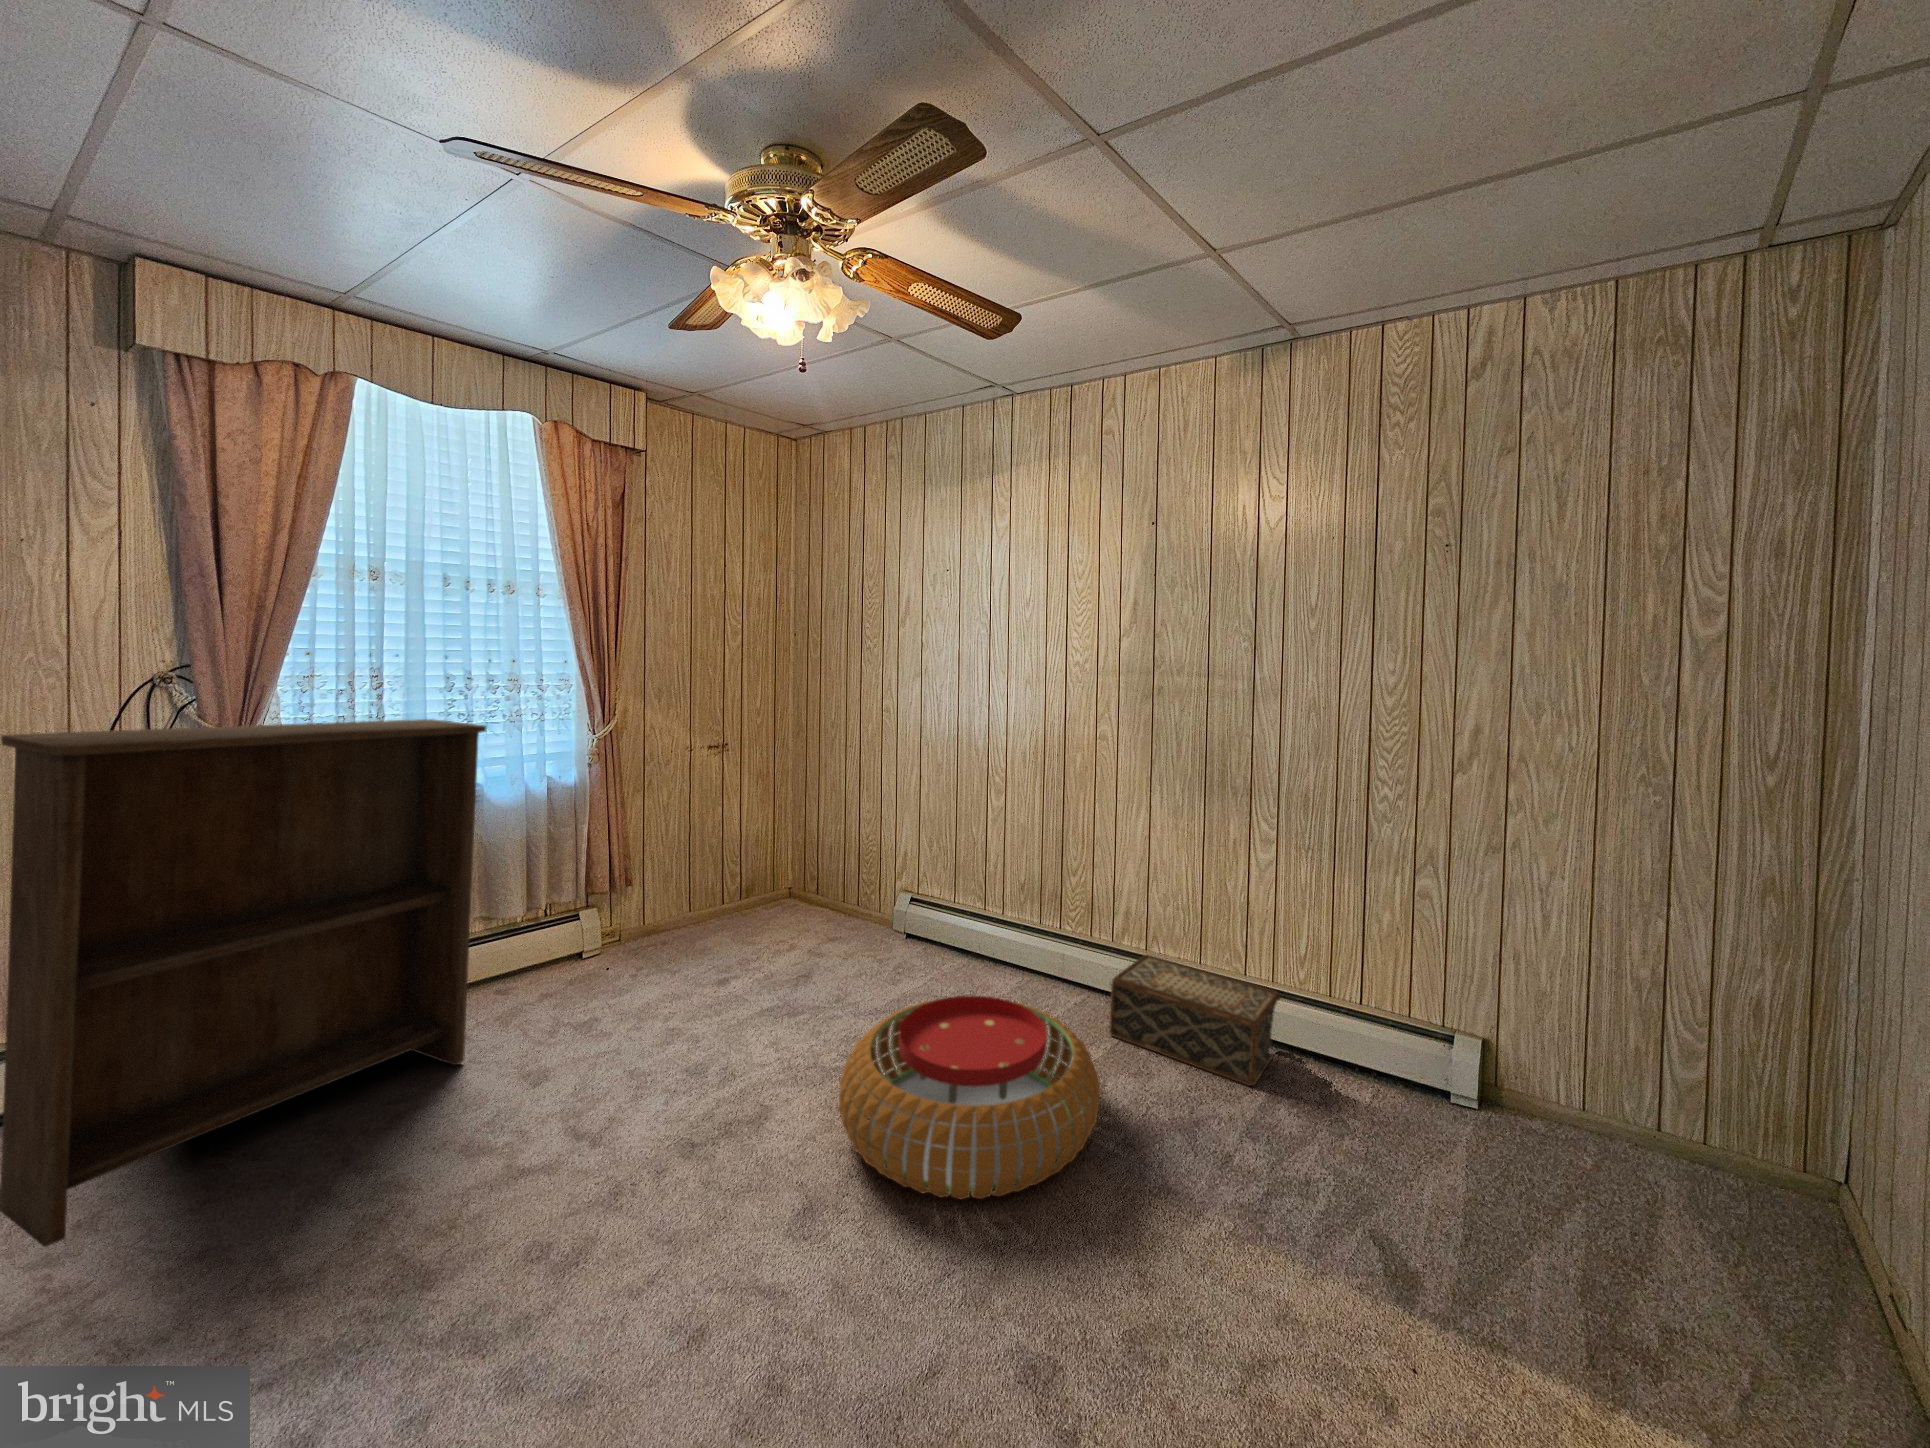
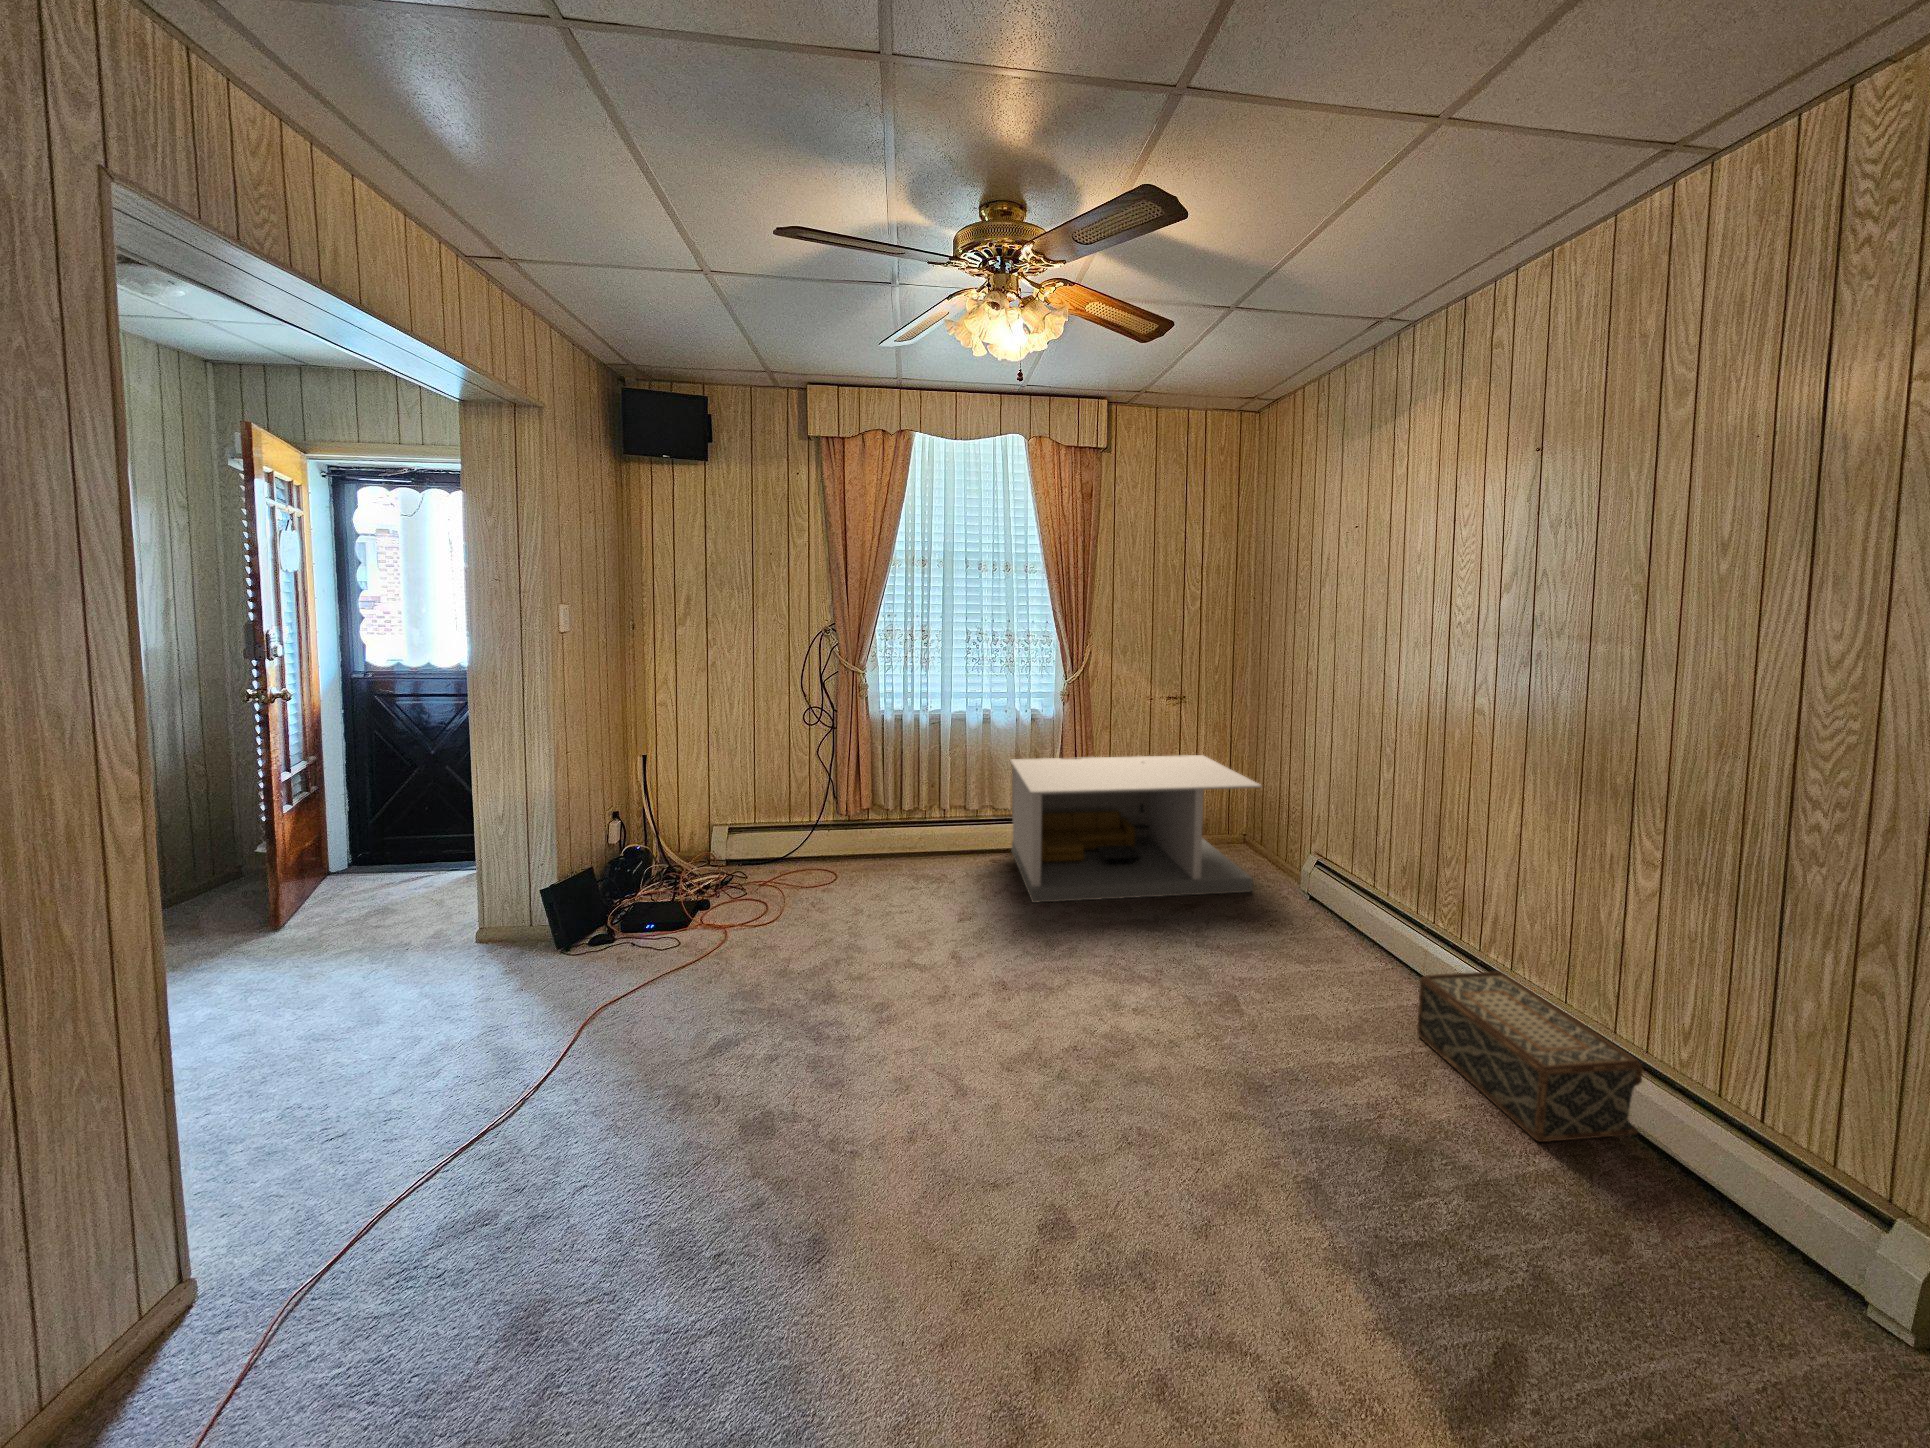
bookshelf: present [0,719,486,1247] -> none [792,676,968,905]
coffee table: none [502,804,868,1047] -> present [1010,755,1262,903]
pouf: present [839,996,1100,1199] -> none [1095,929,1325,1089]

